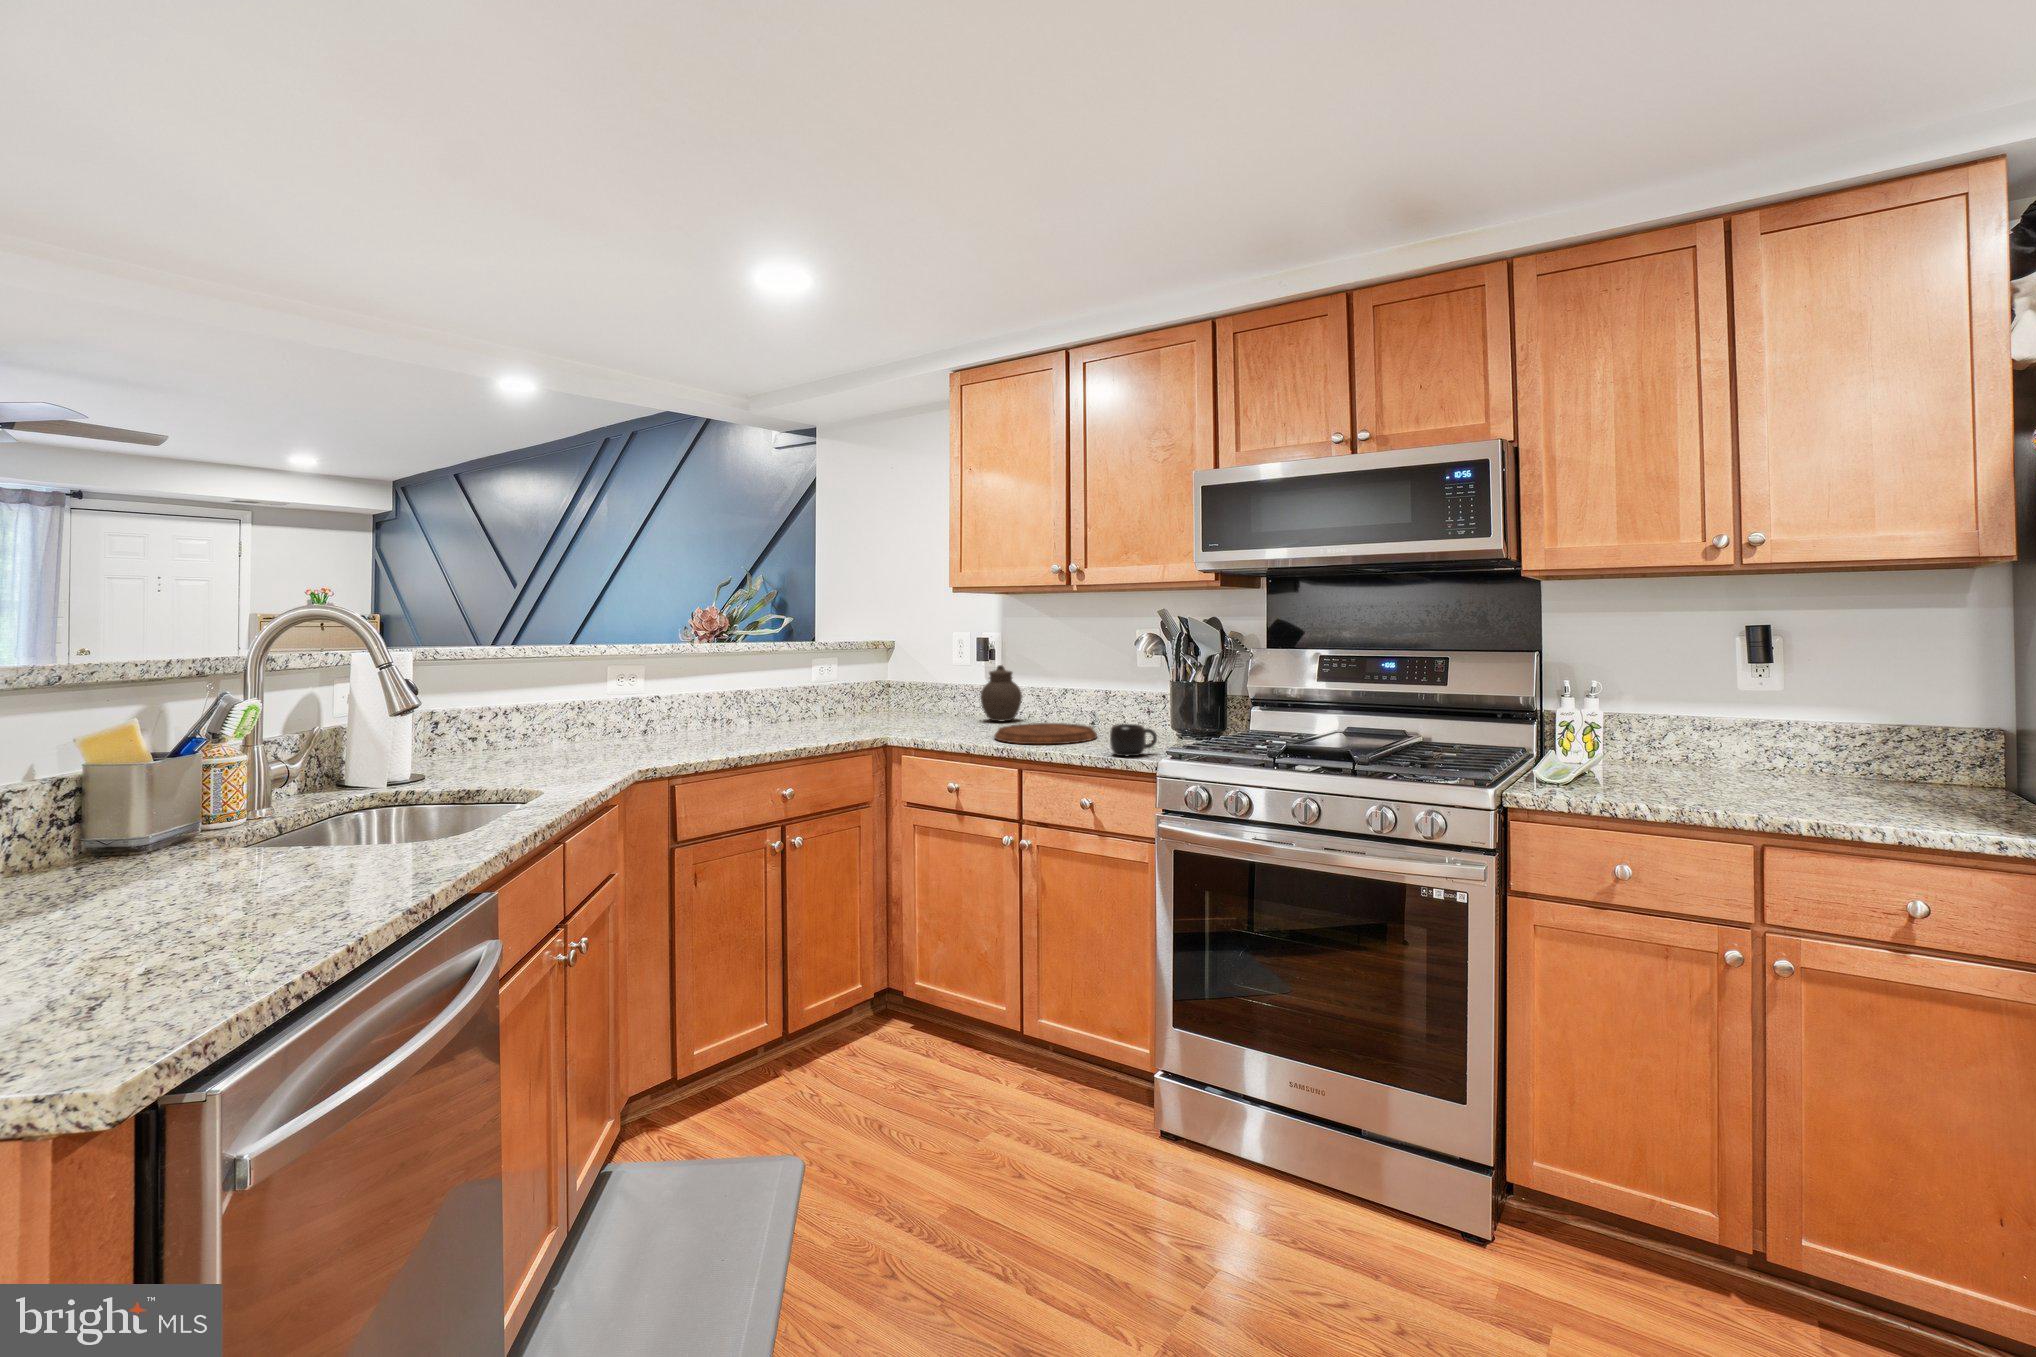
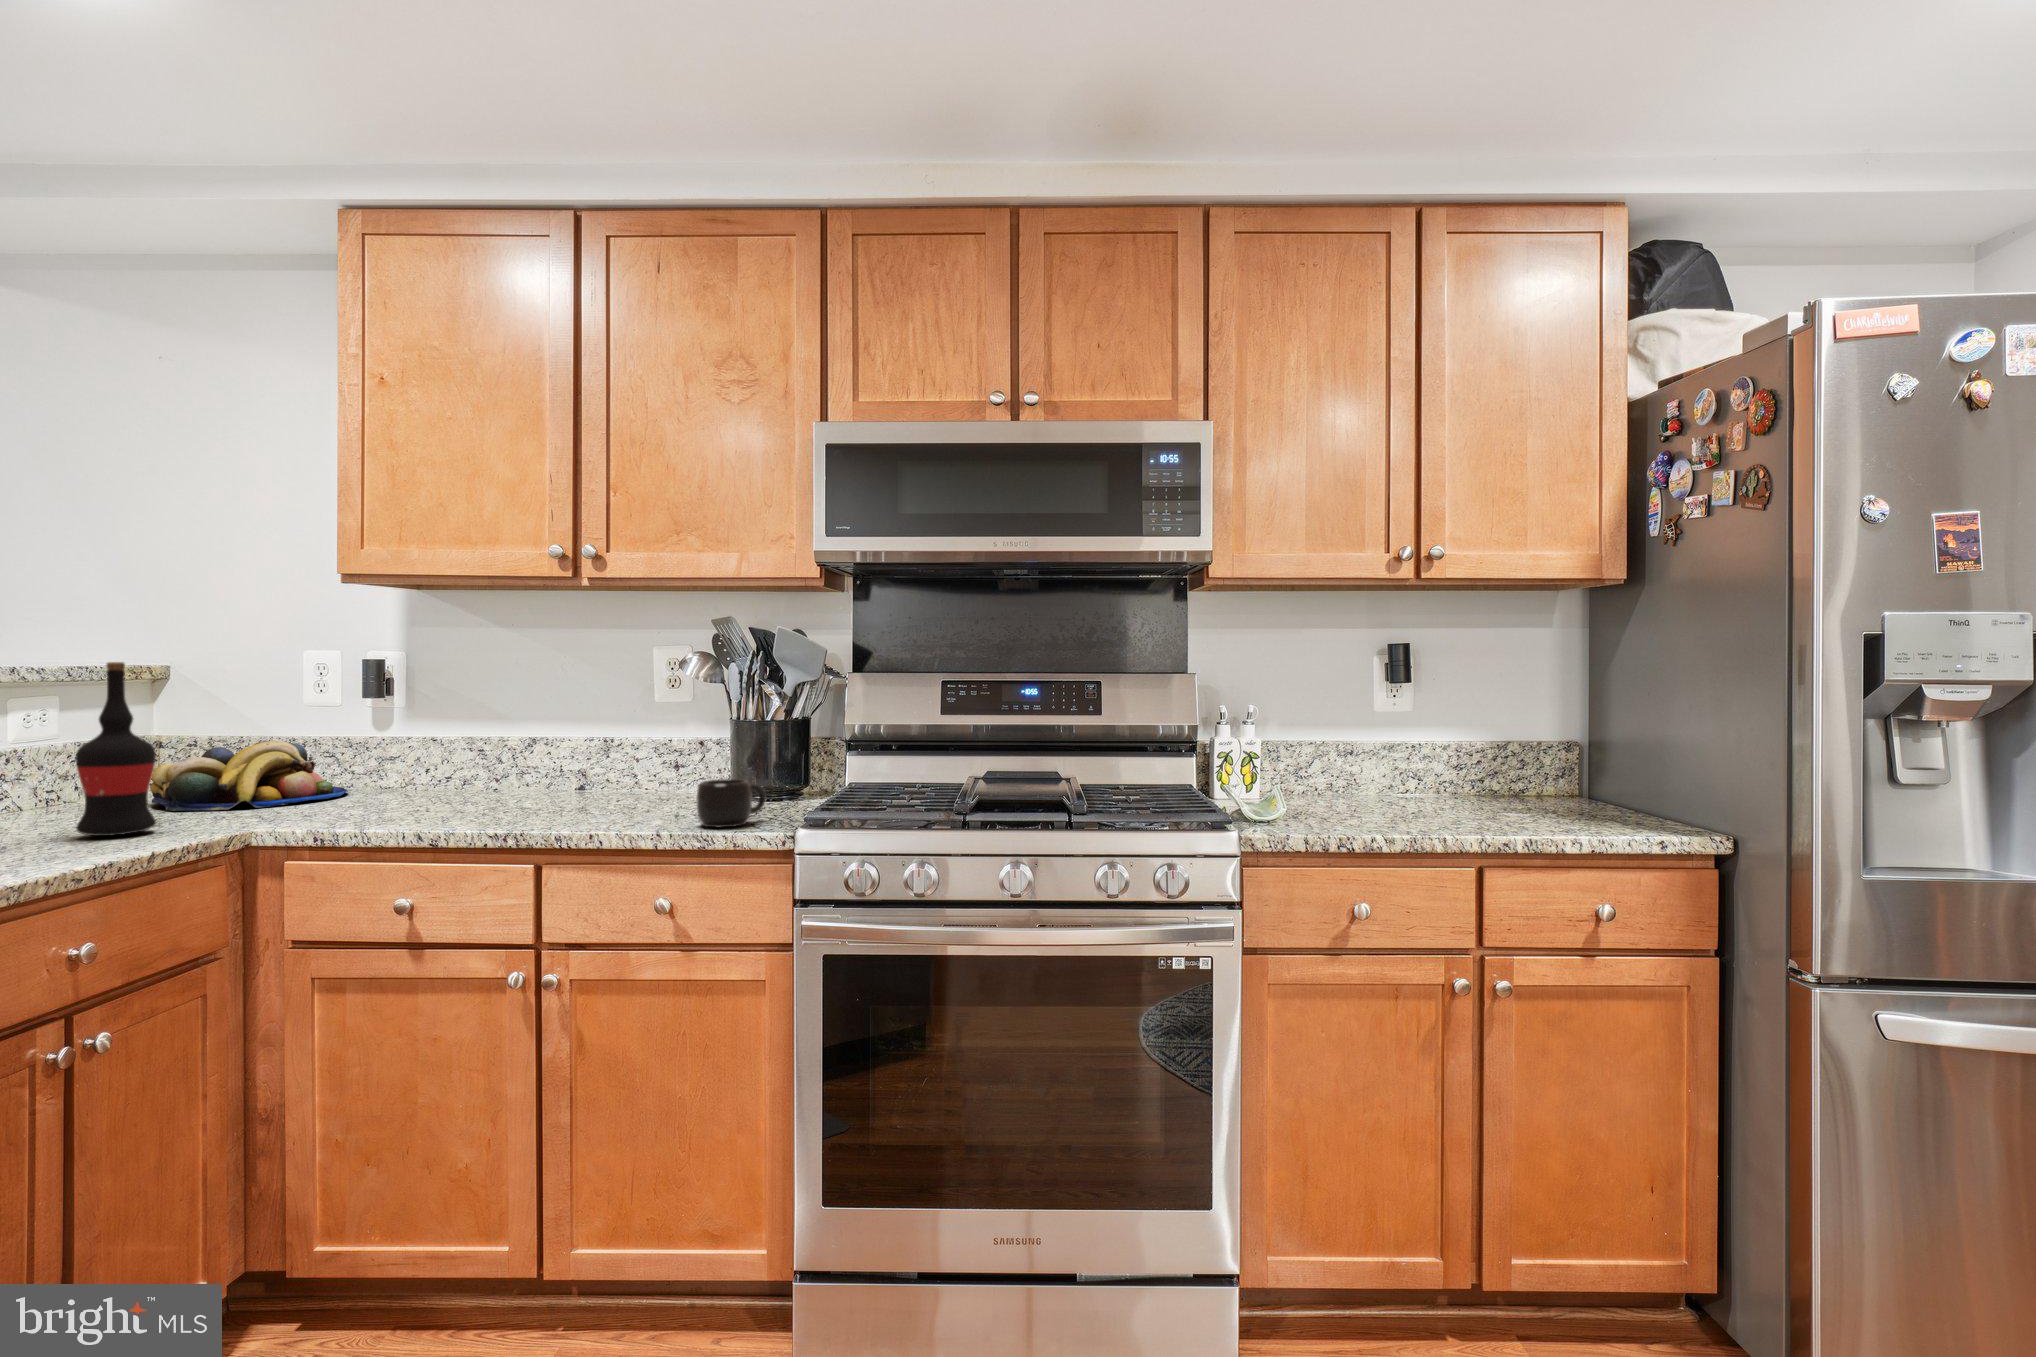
wine bottle: none [810,643,844,737] -> present [76,662,156,836]
jar: present [980,665,1022,722] -> none [424,705,496,793]
fruit bowl: none [849,684,943,725] -> present [150,741,348,811]
cutting board: present [994,723,1097,744] -> none [474,788,647,821]

